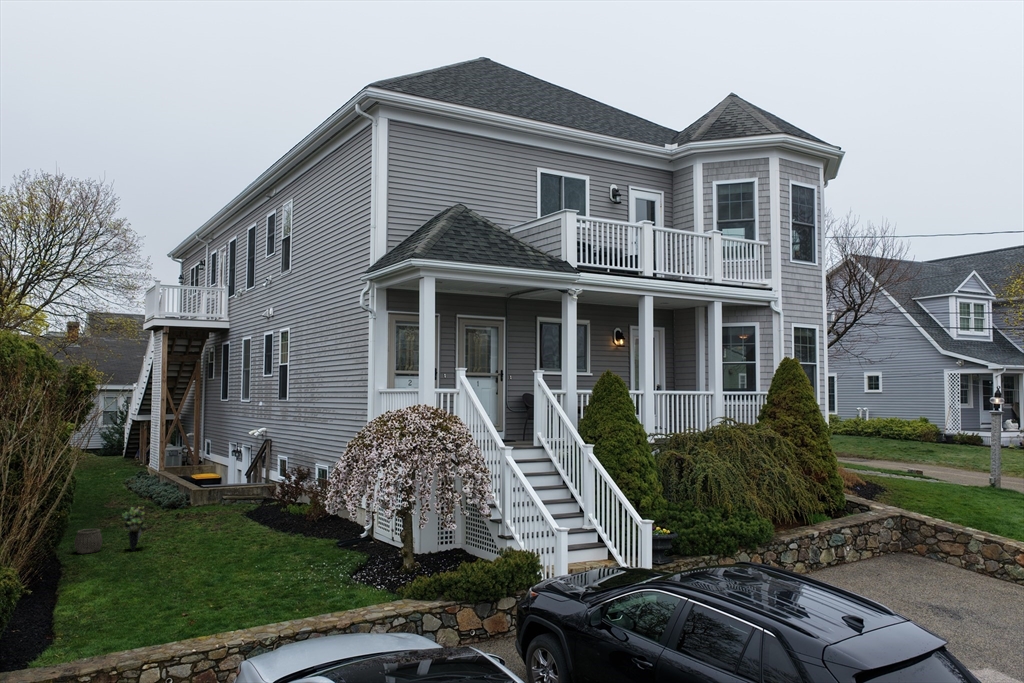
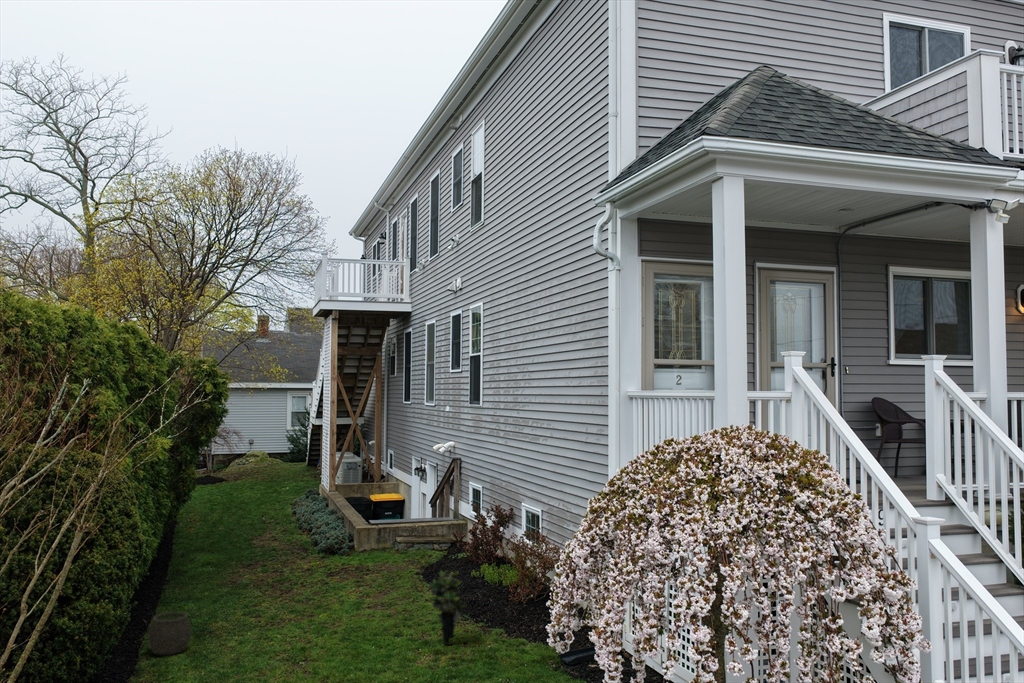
potted plant: present [122,507,146,551] -> present [429,571,466,645]

